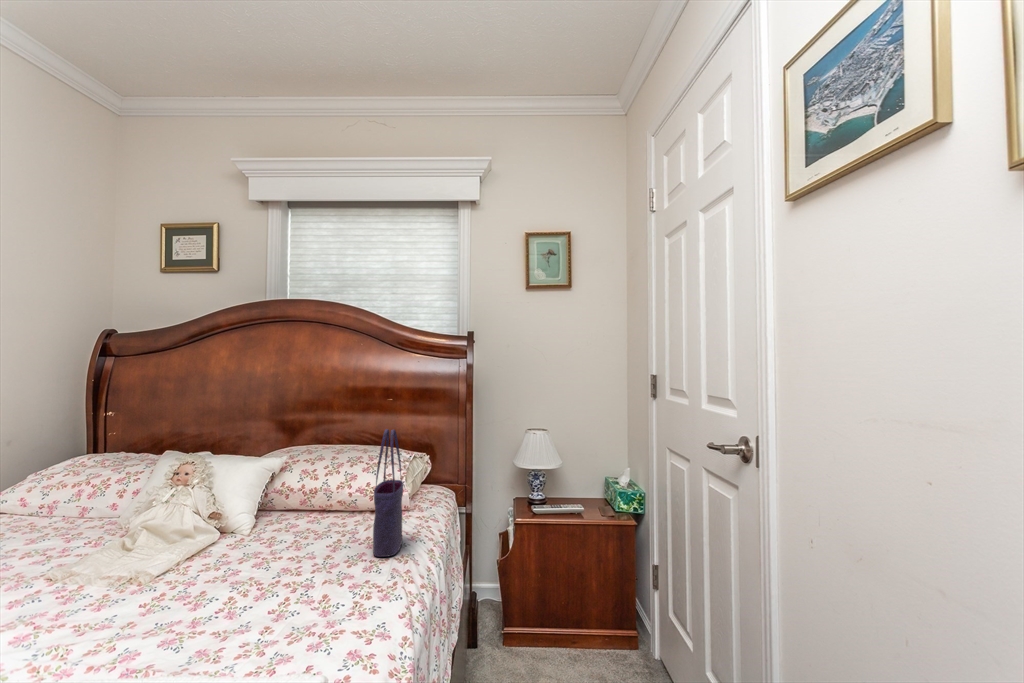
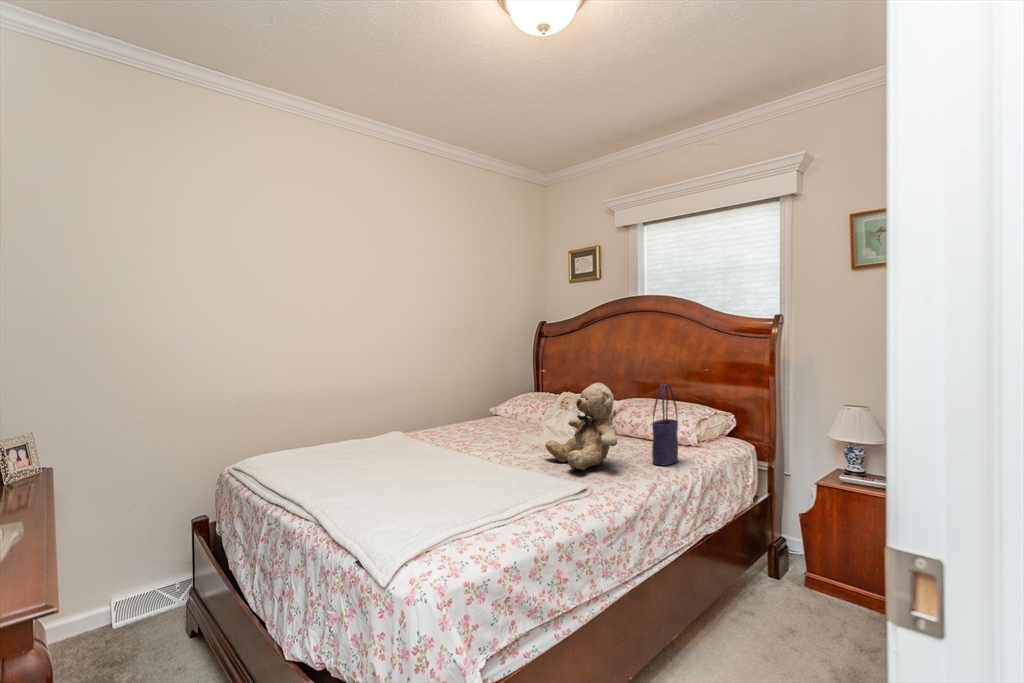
teddy bear: none [176,440,342,624] -> present [545,383,617,470]

